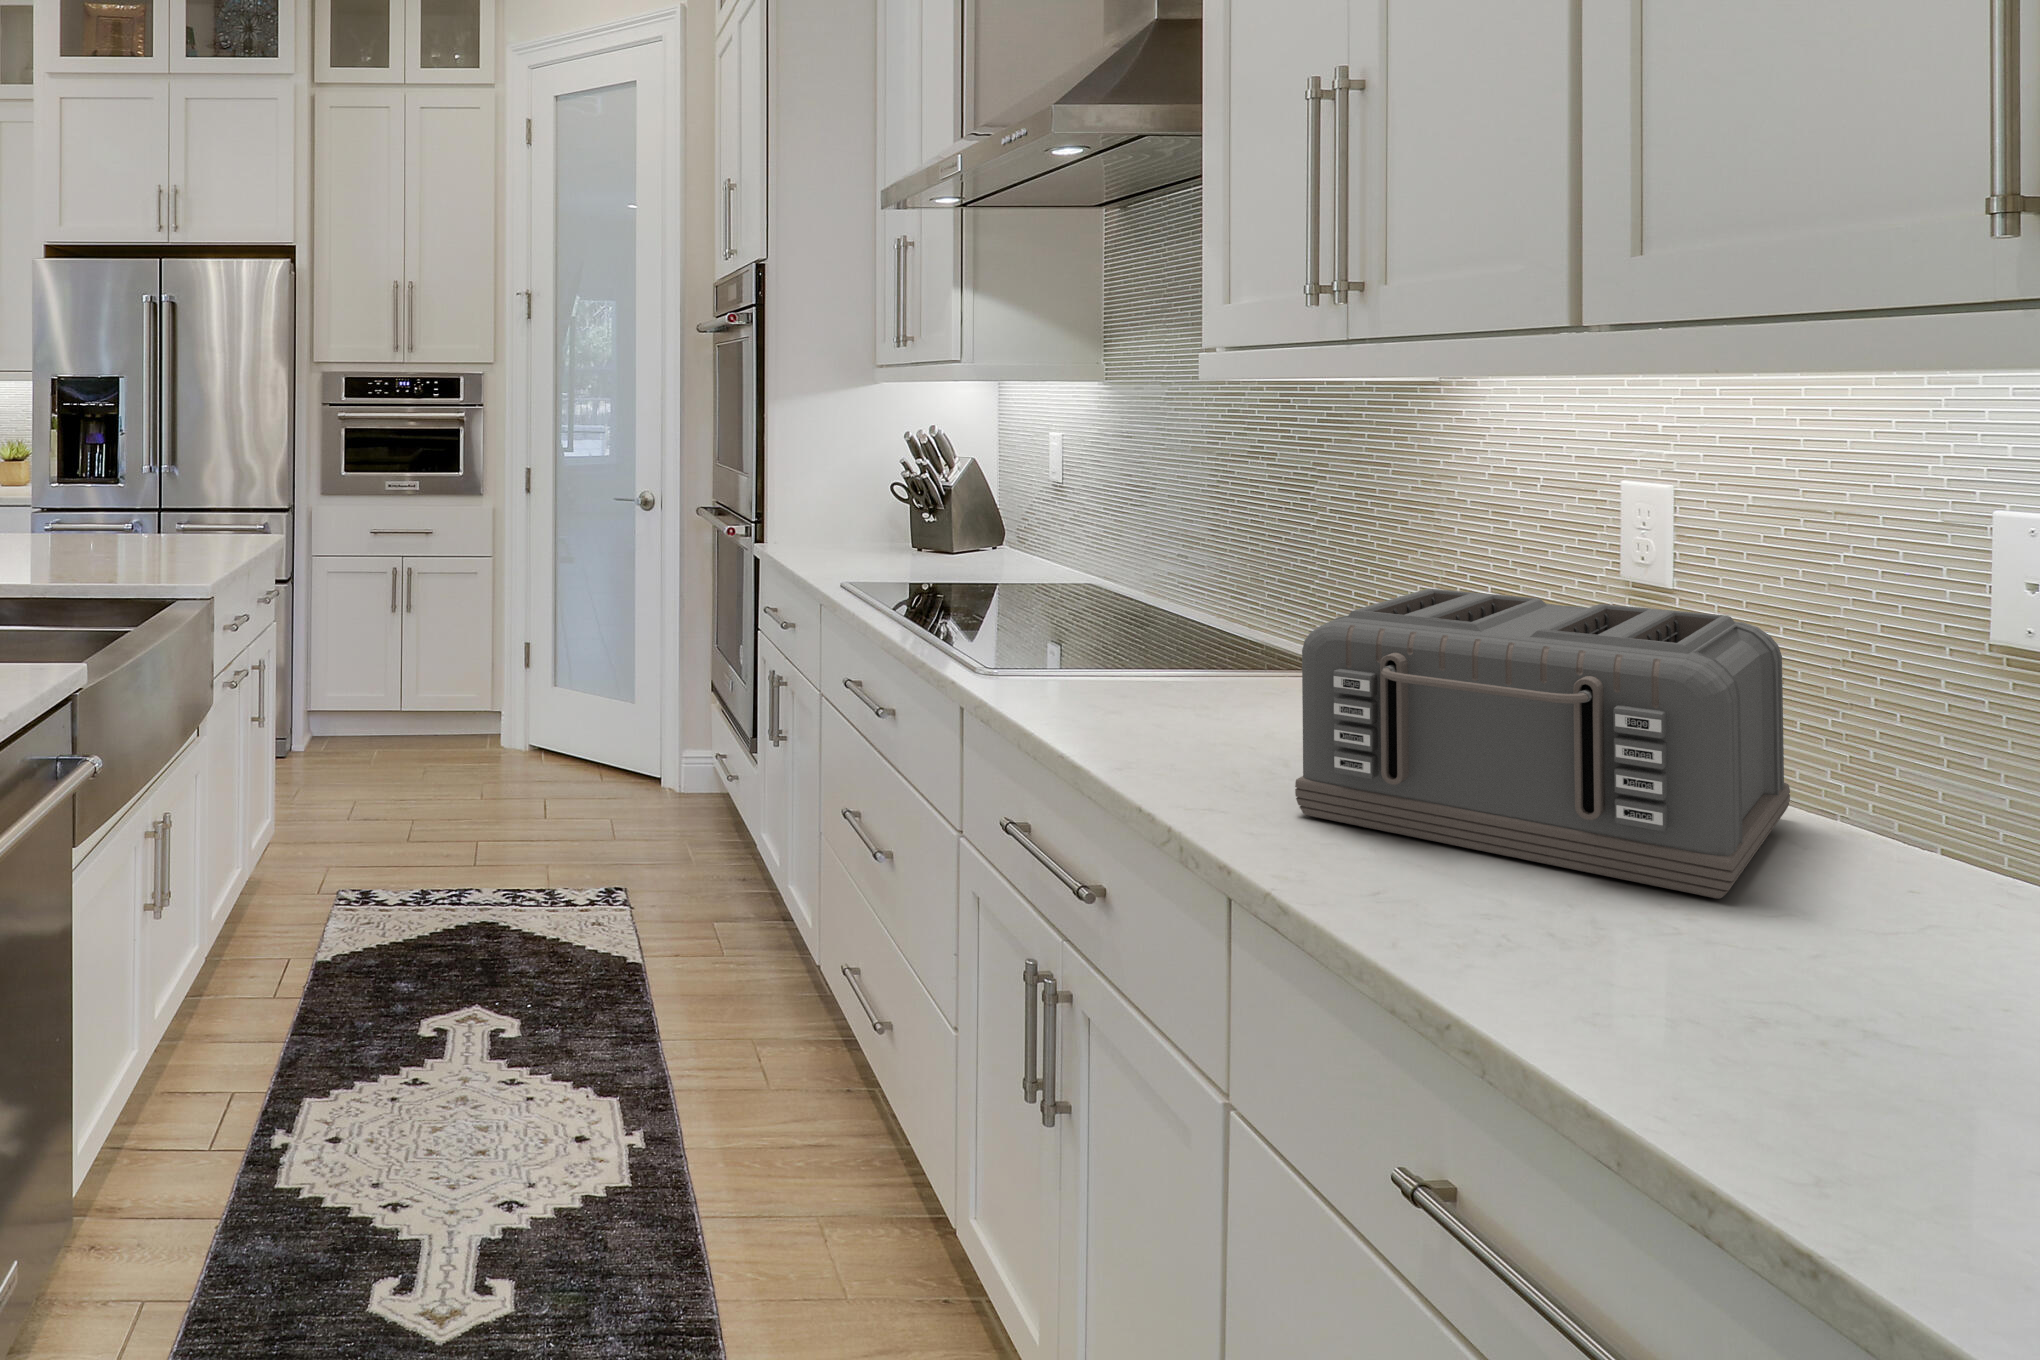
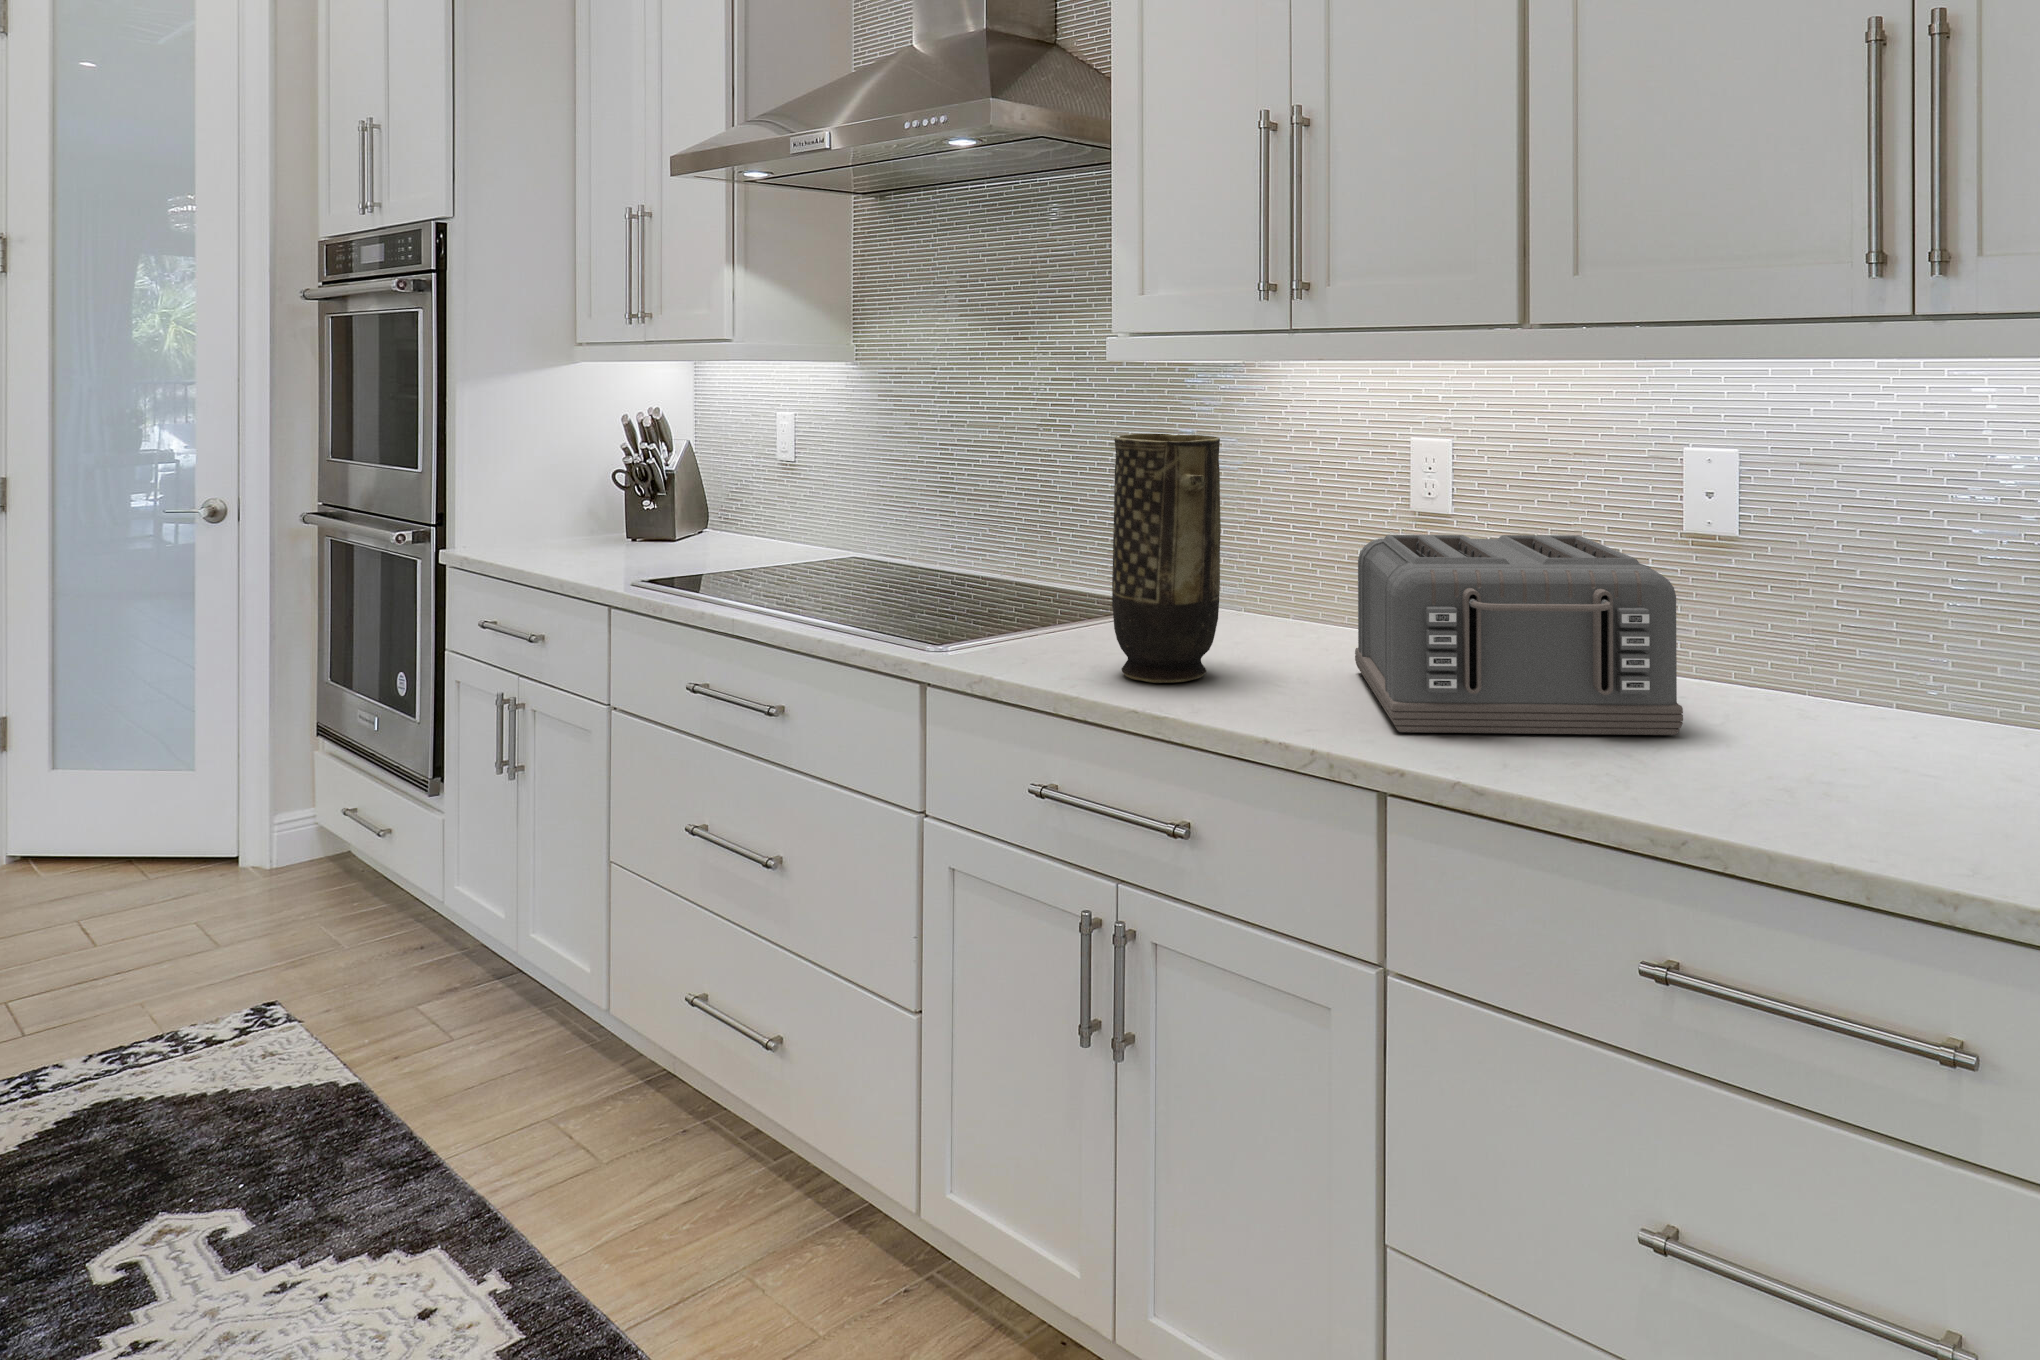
vase: none [1098,454,1226,728] -> present [1112,434,1221,683]

